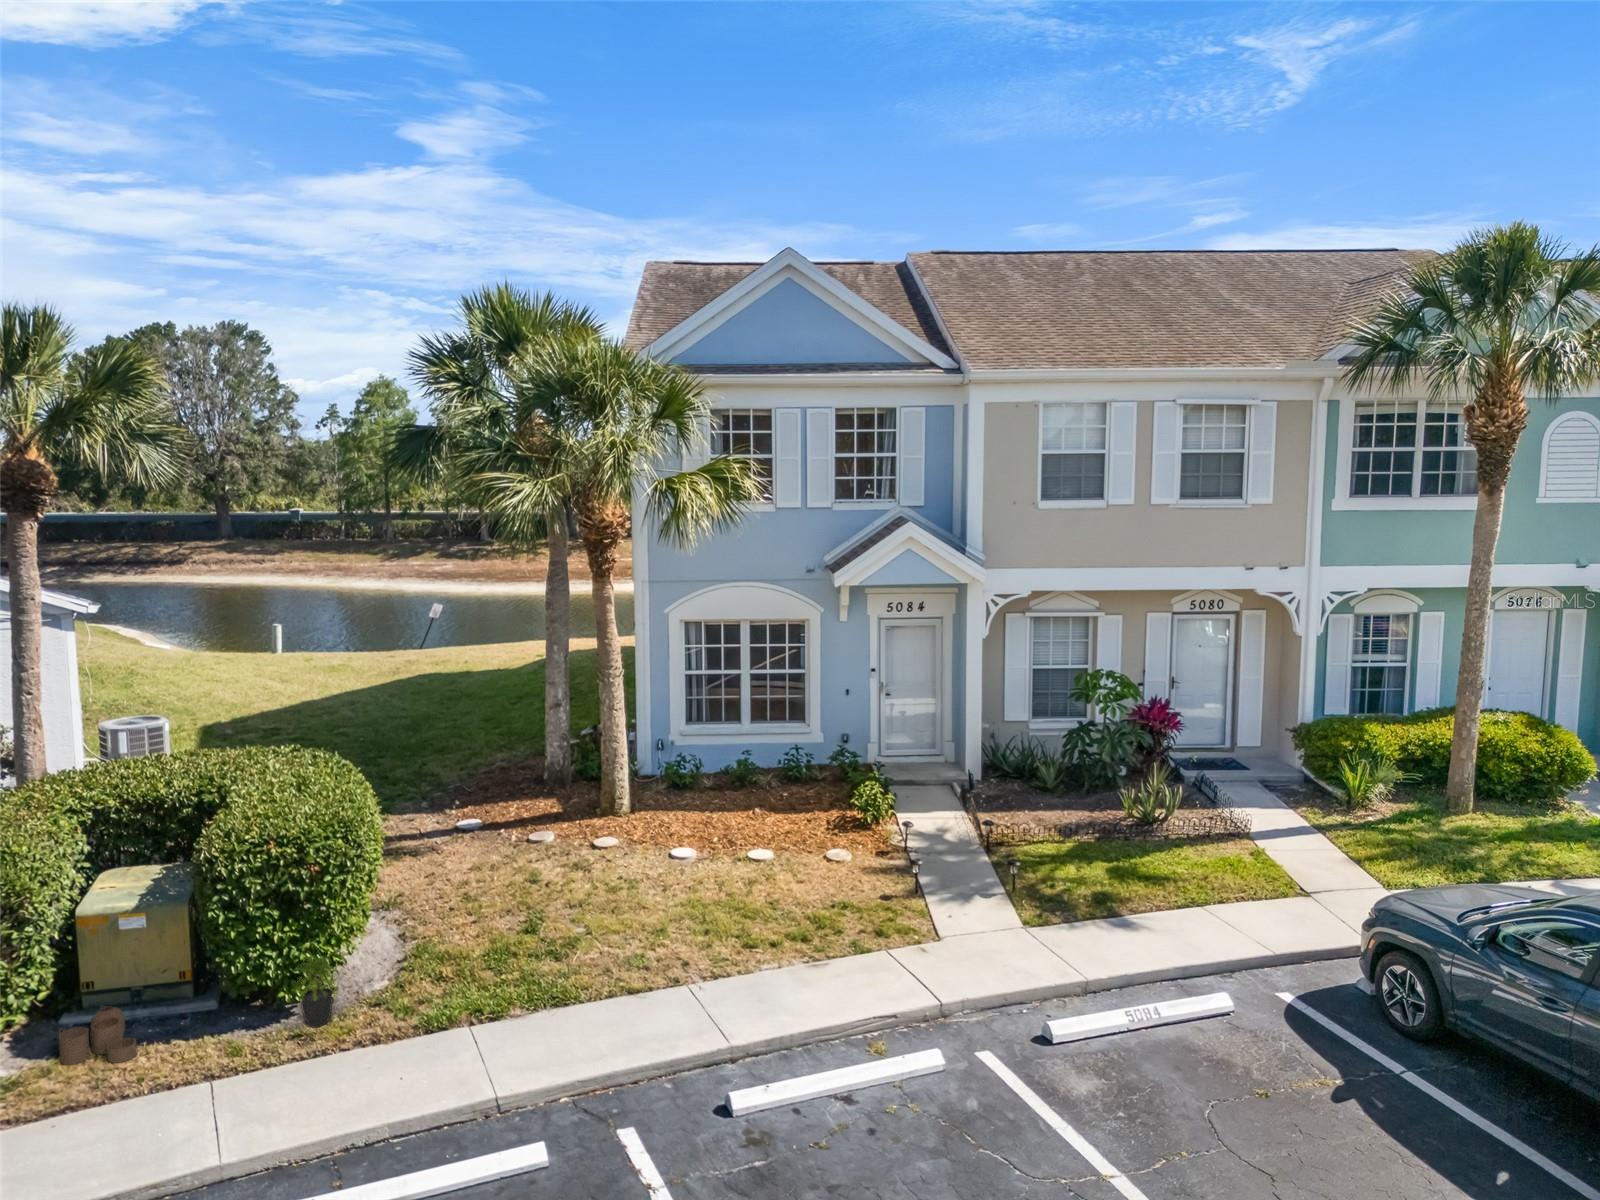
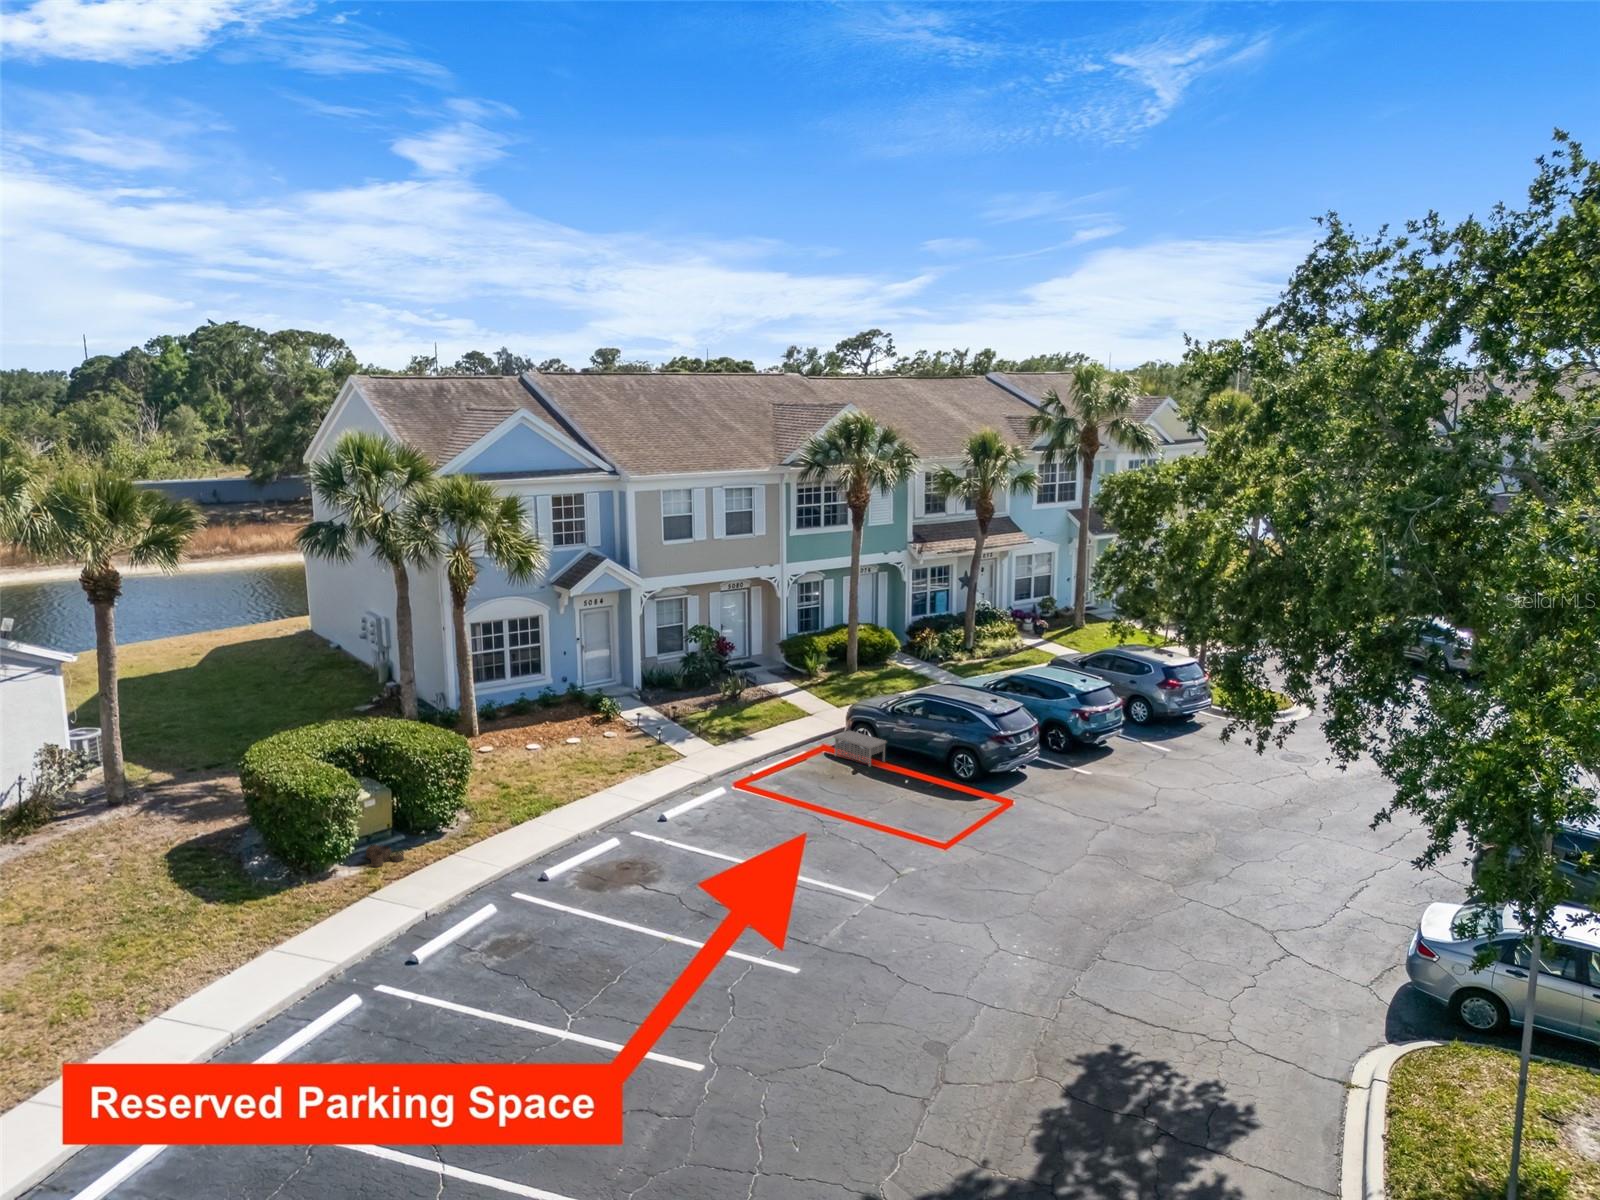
potted plant: present [294,956,333,1027] -> none [453,803,476,835]
storage bench: none [1310,962,1477,1092] -> present [833,731,886,766]

